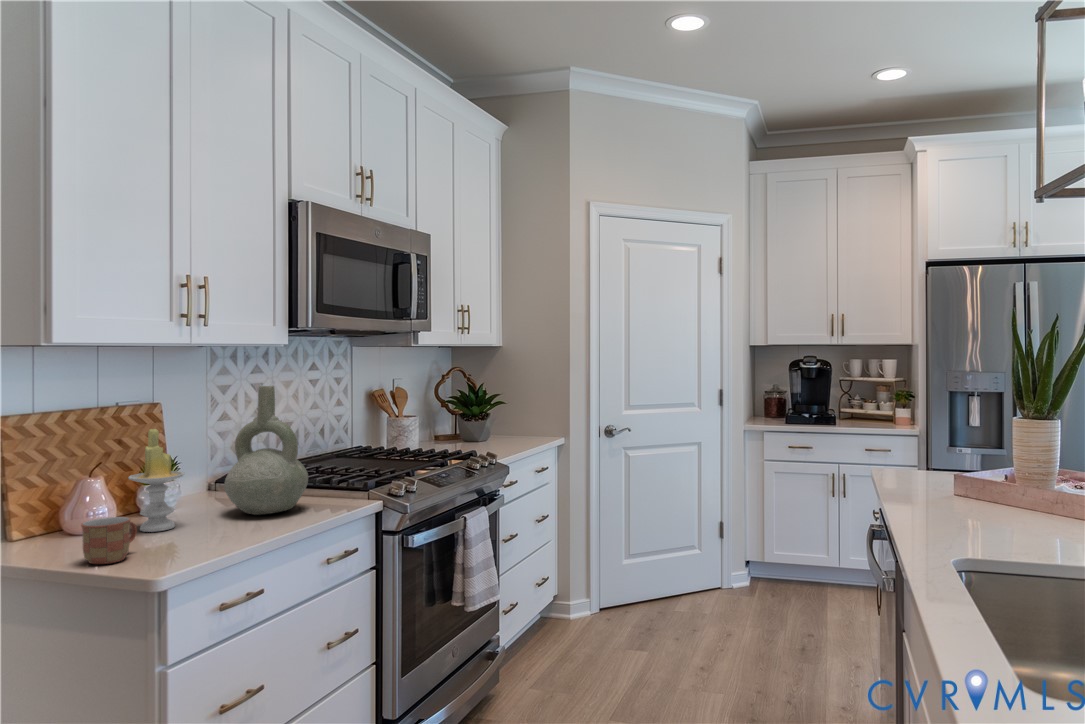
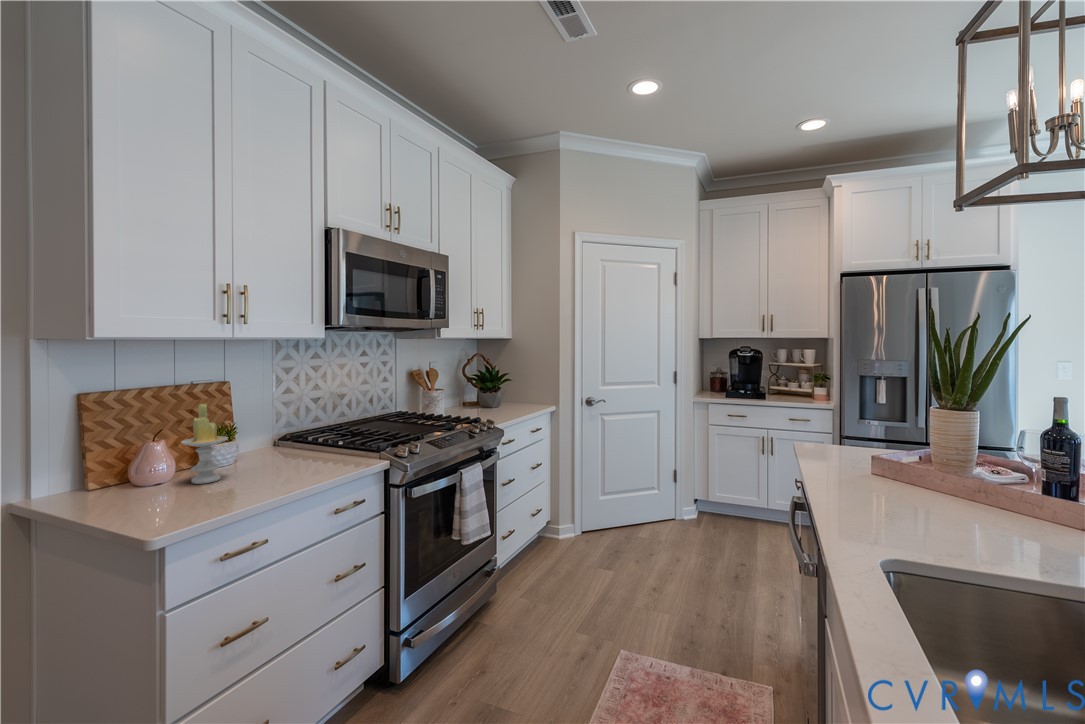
decorative vase: present [224,385,308,515] -> none [264,370,332,470]
mug: present [81,517,137,564] -> none [116,476,170,515]

